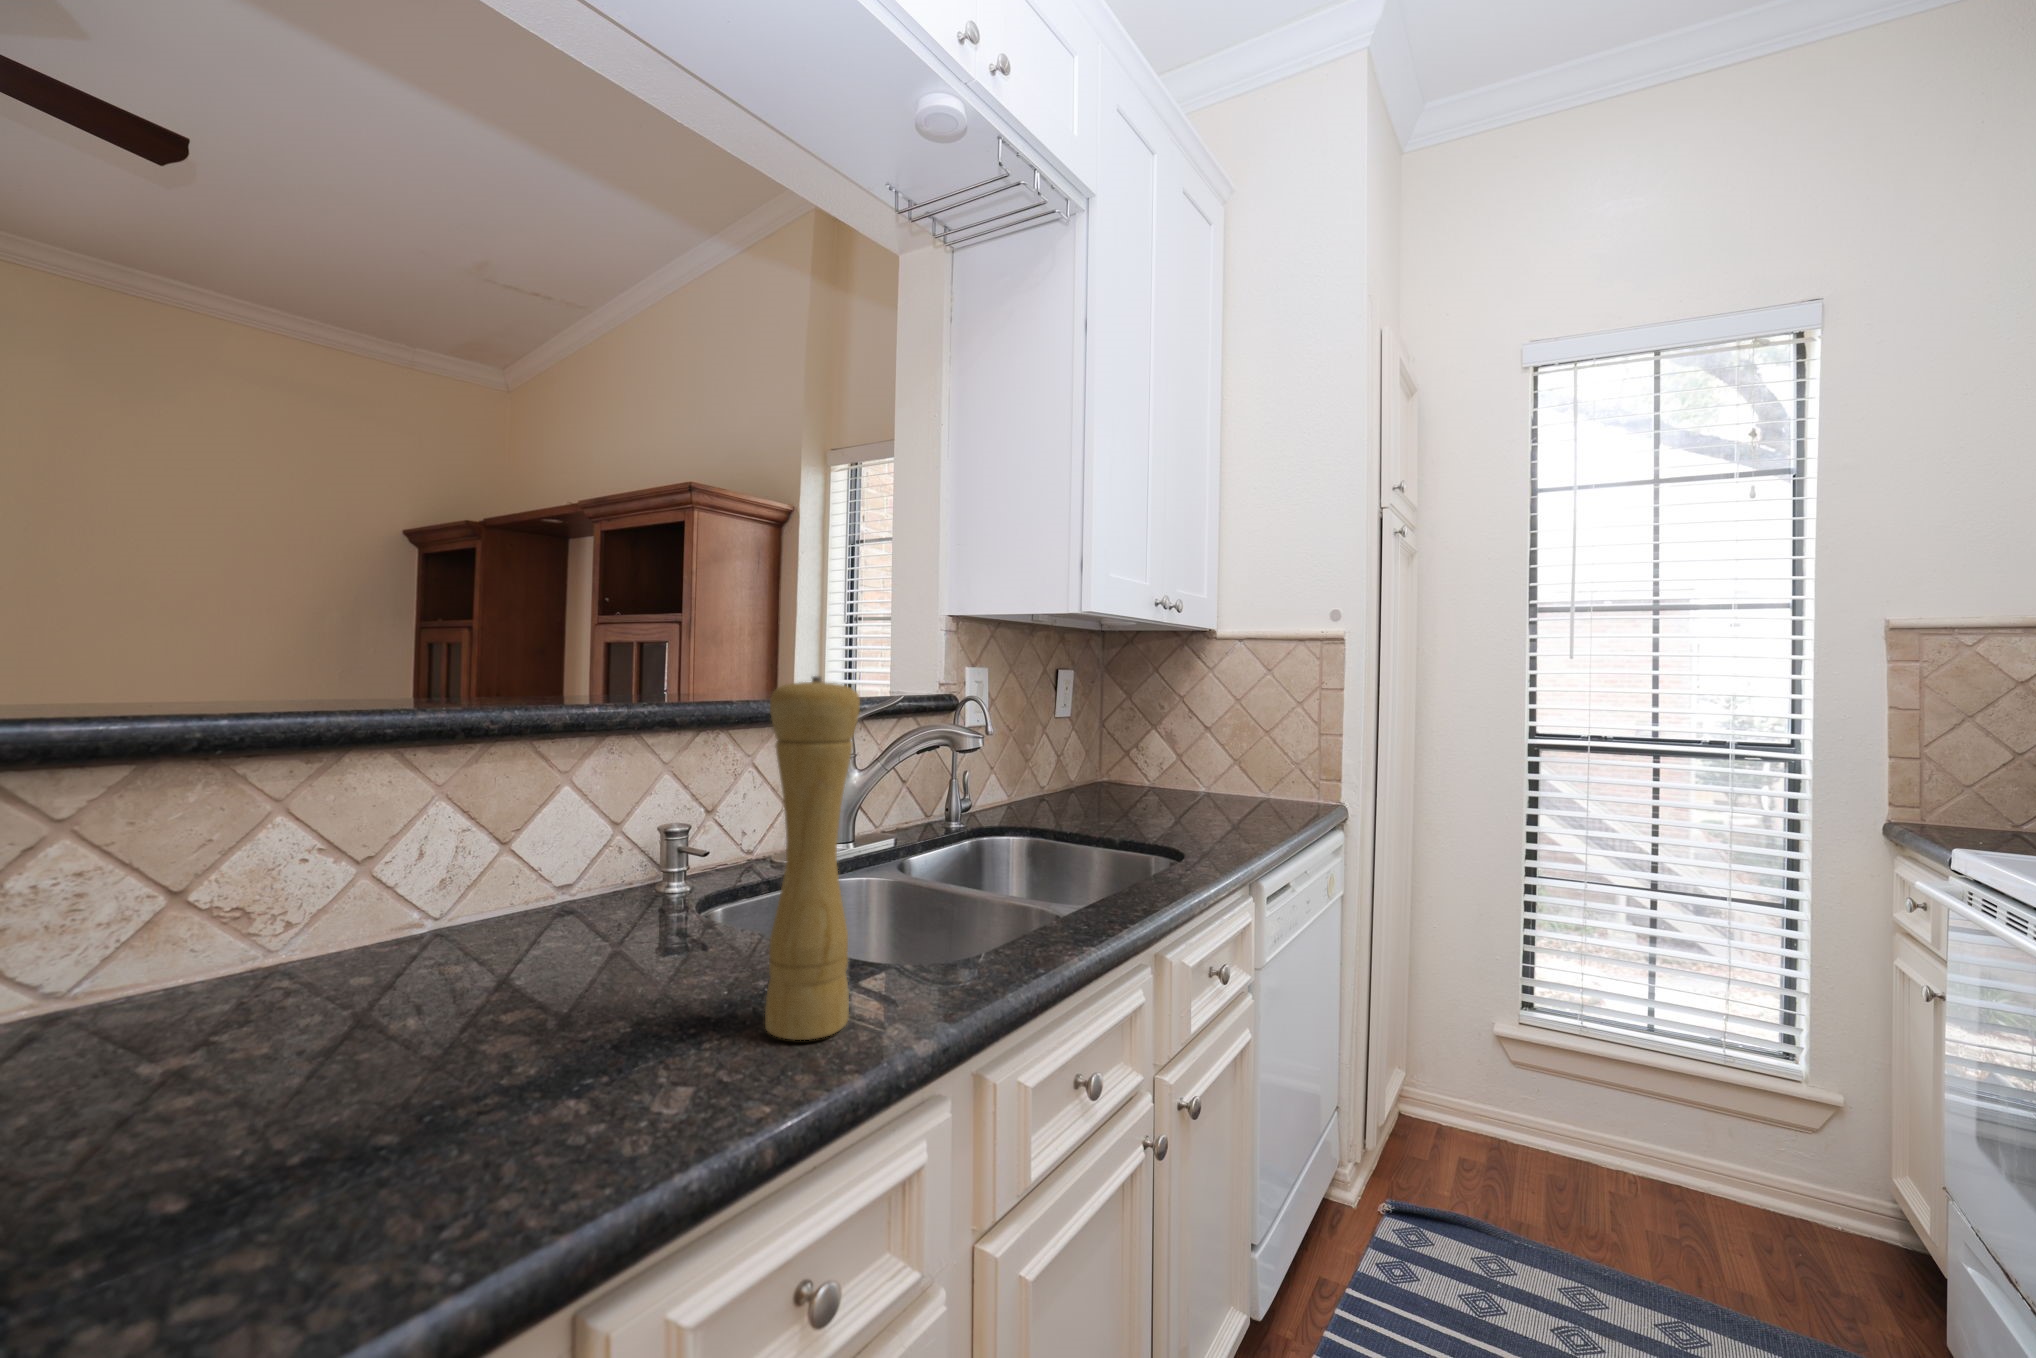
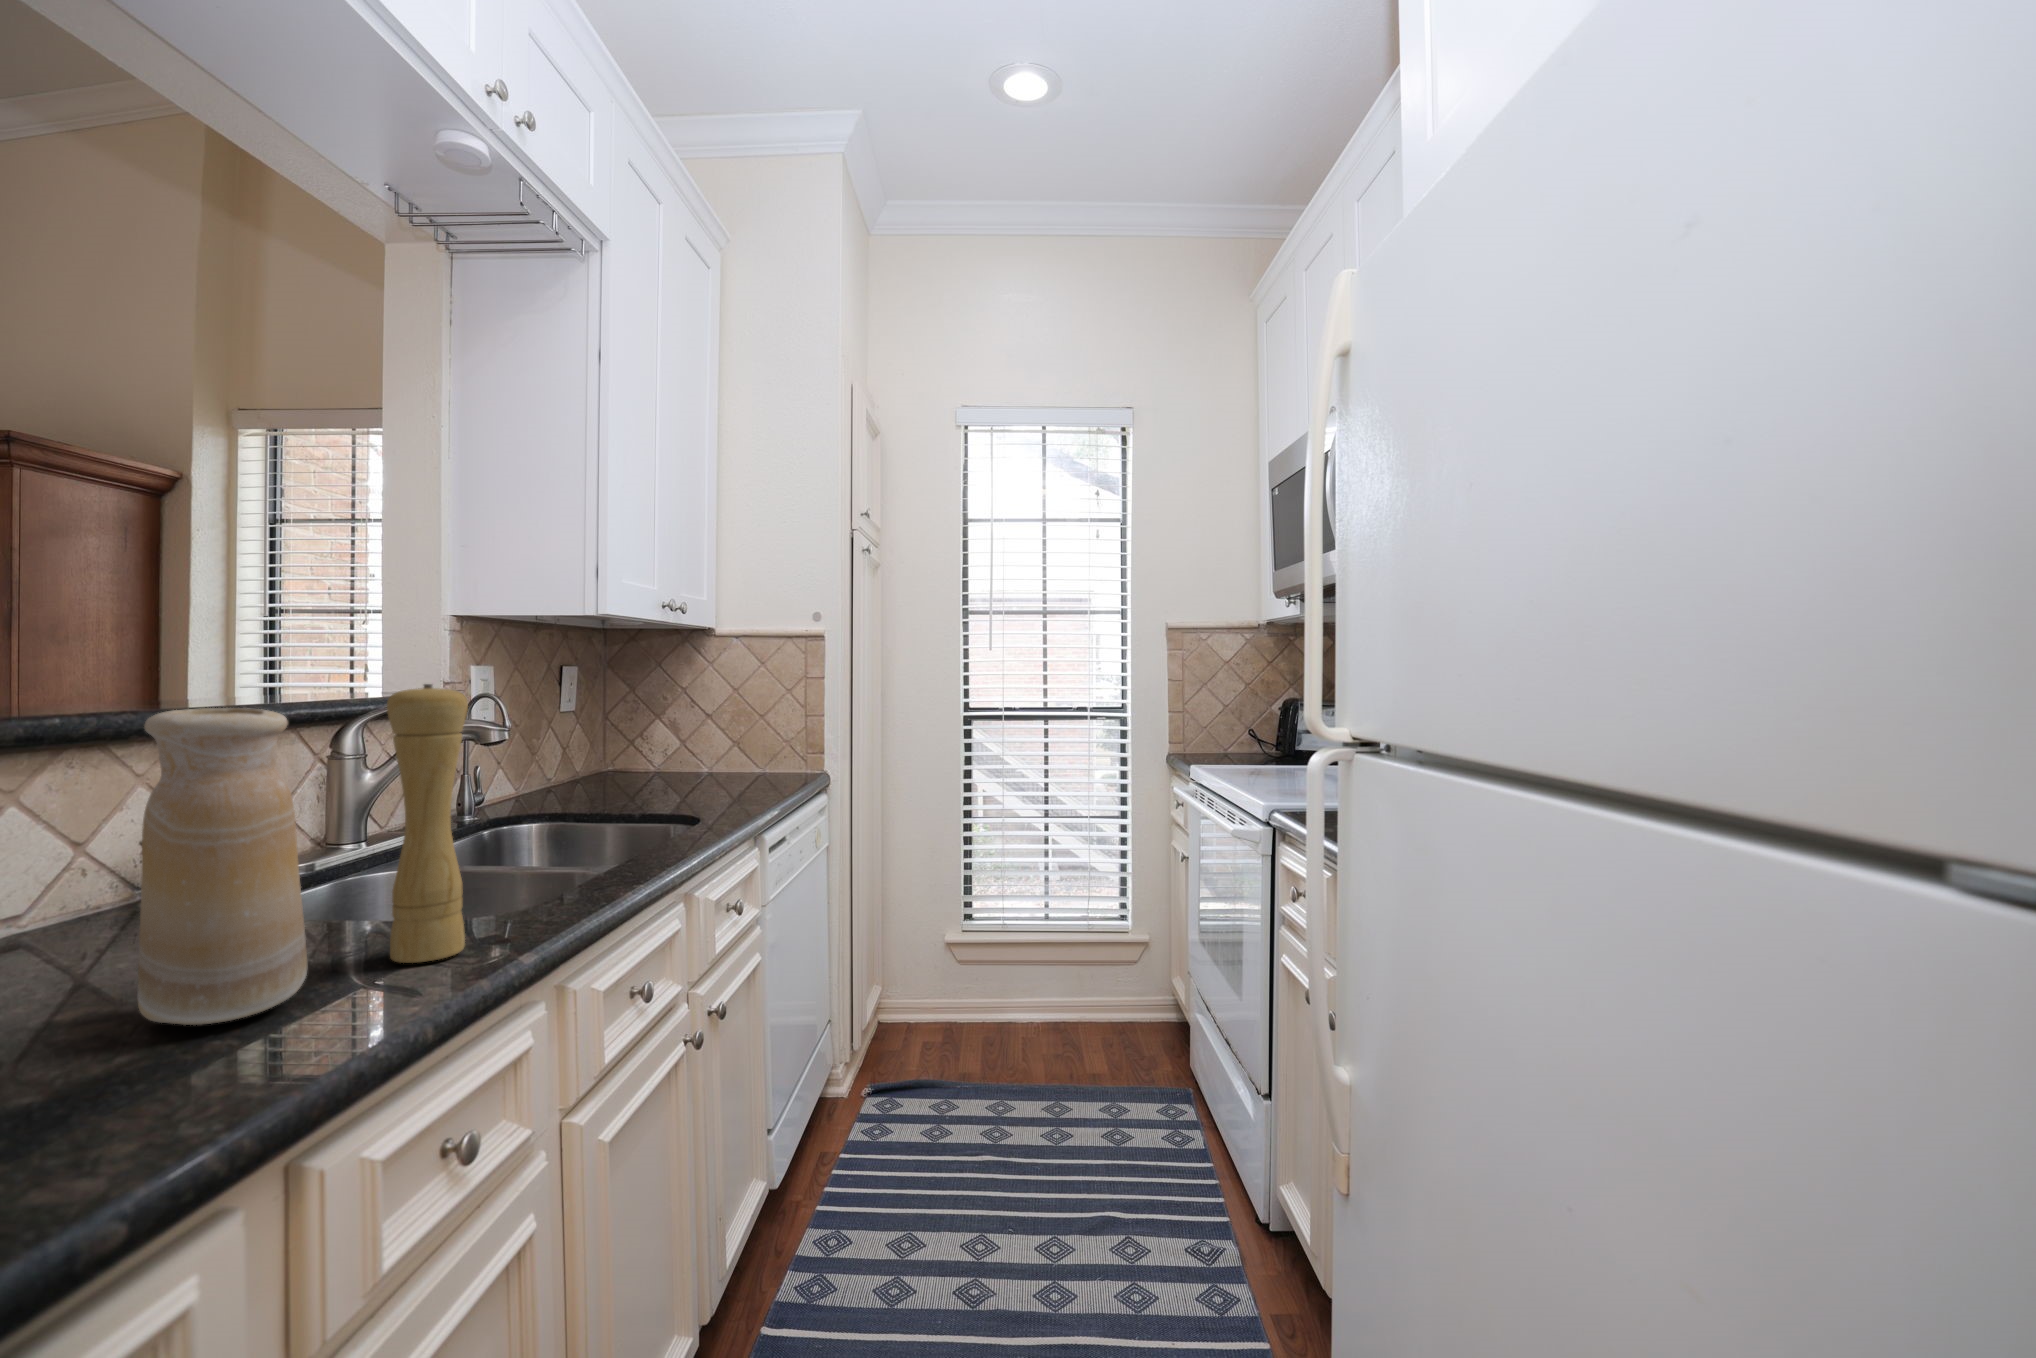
vase: none [473,698,652,1099] -> present [138,708,307,1025]

